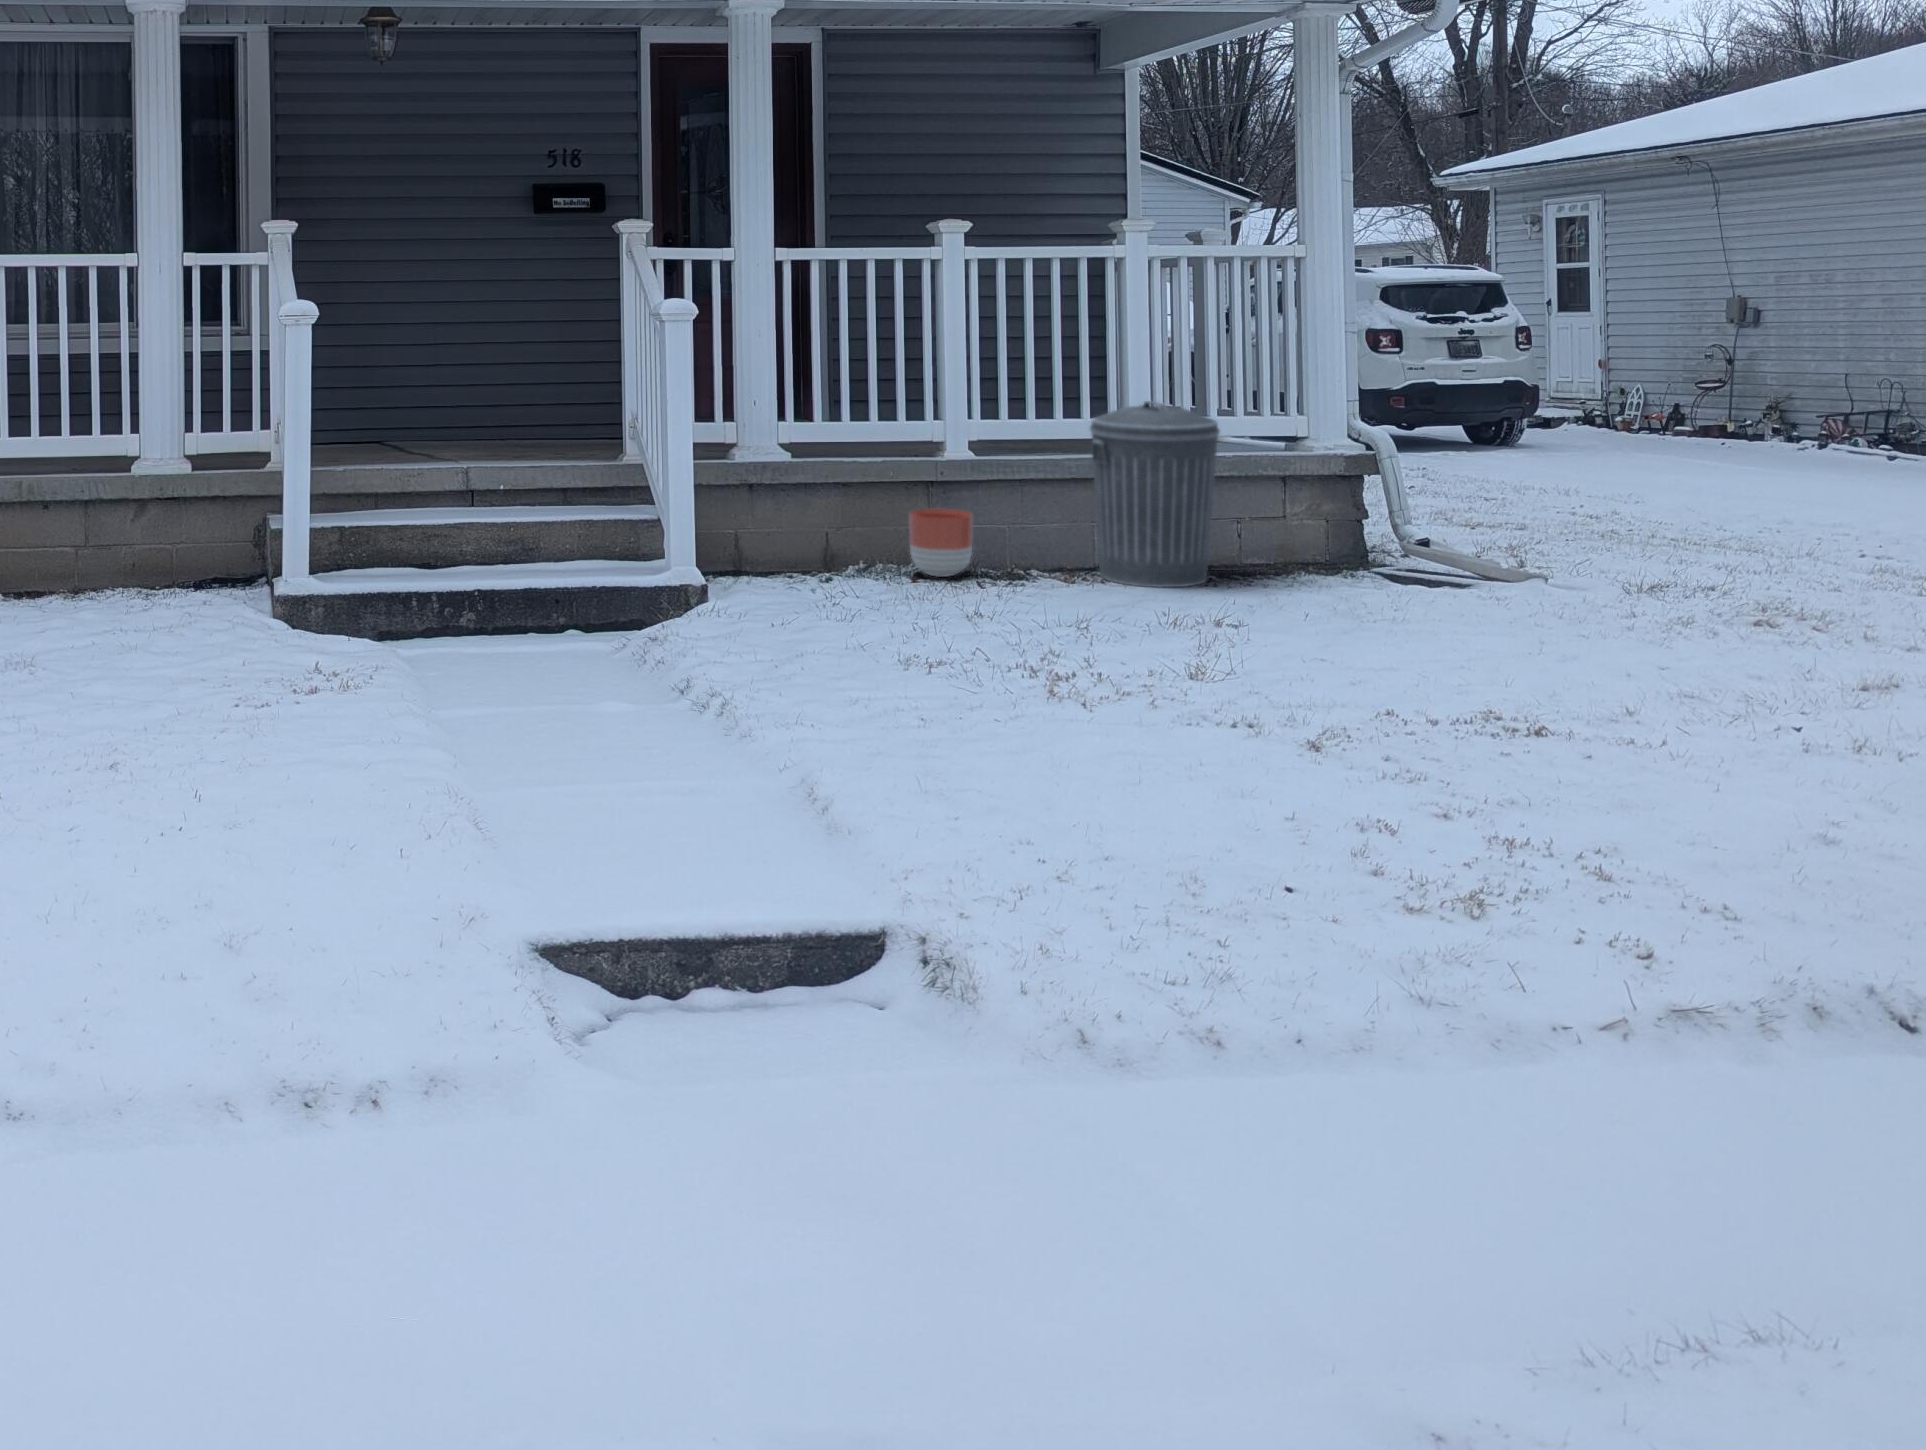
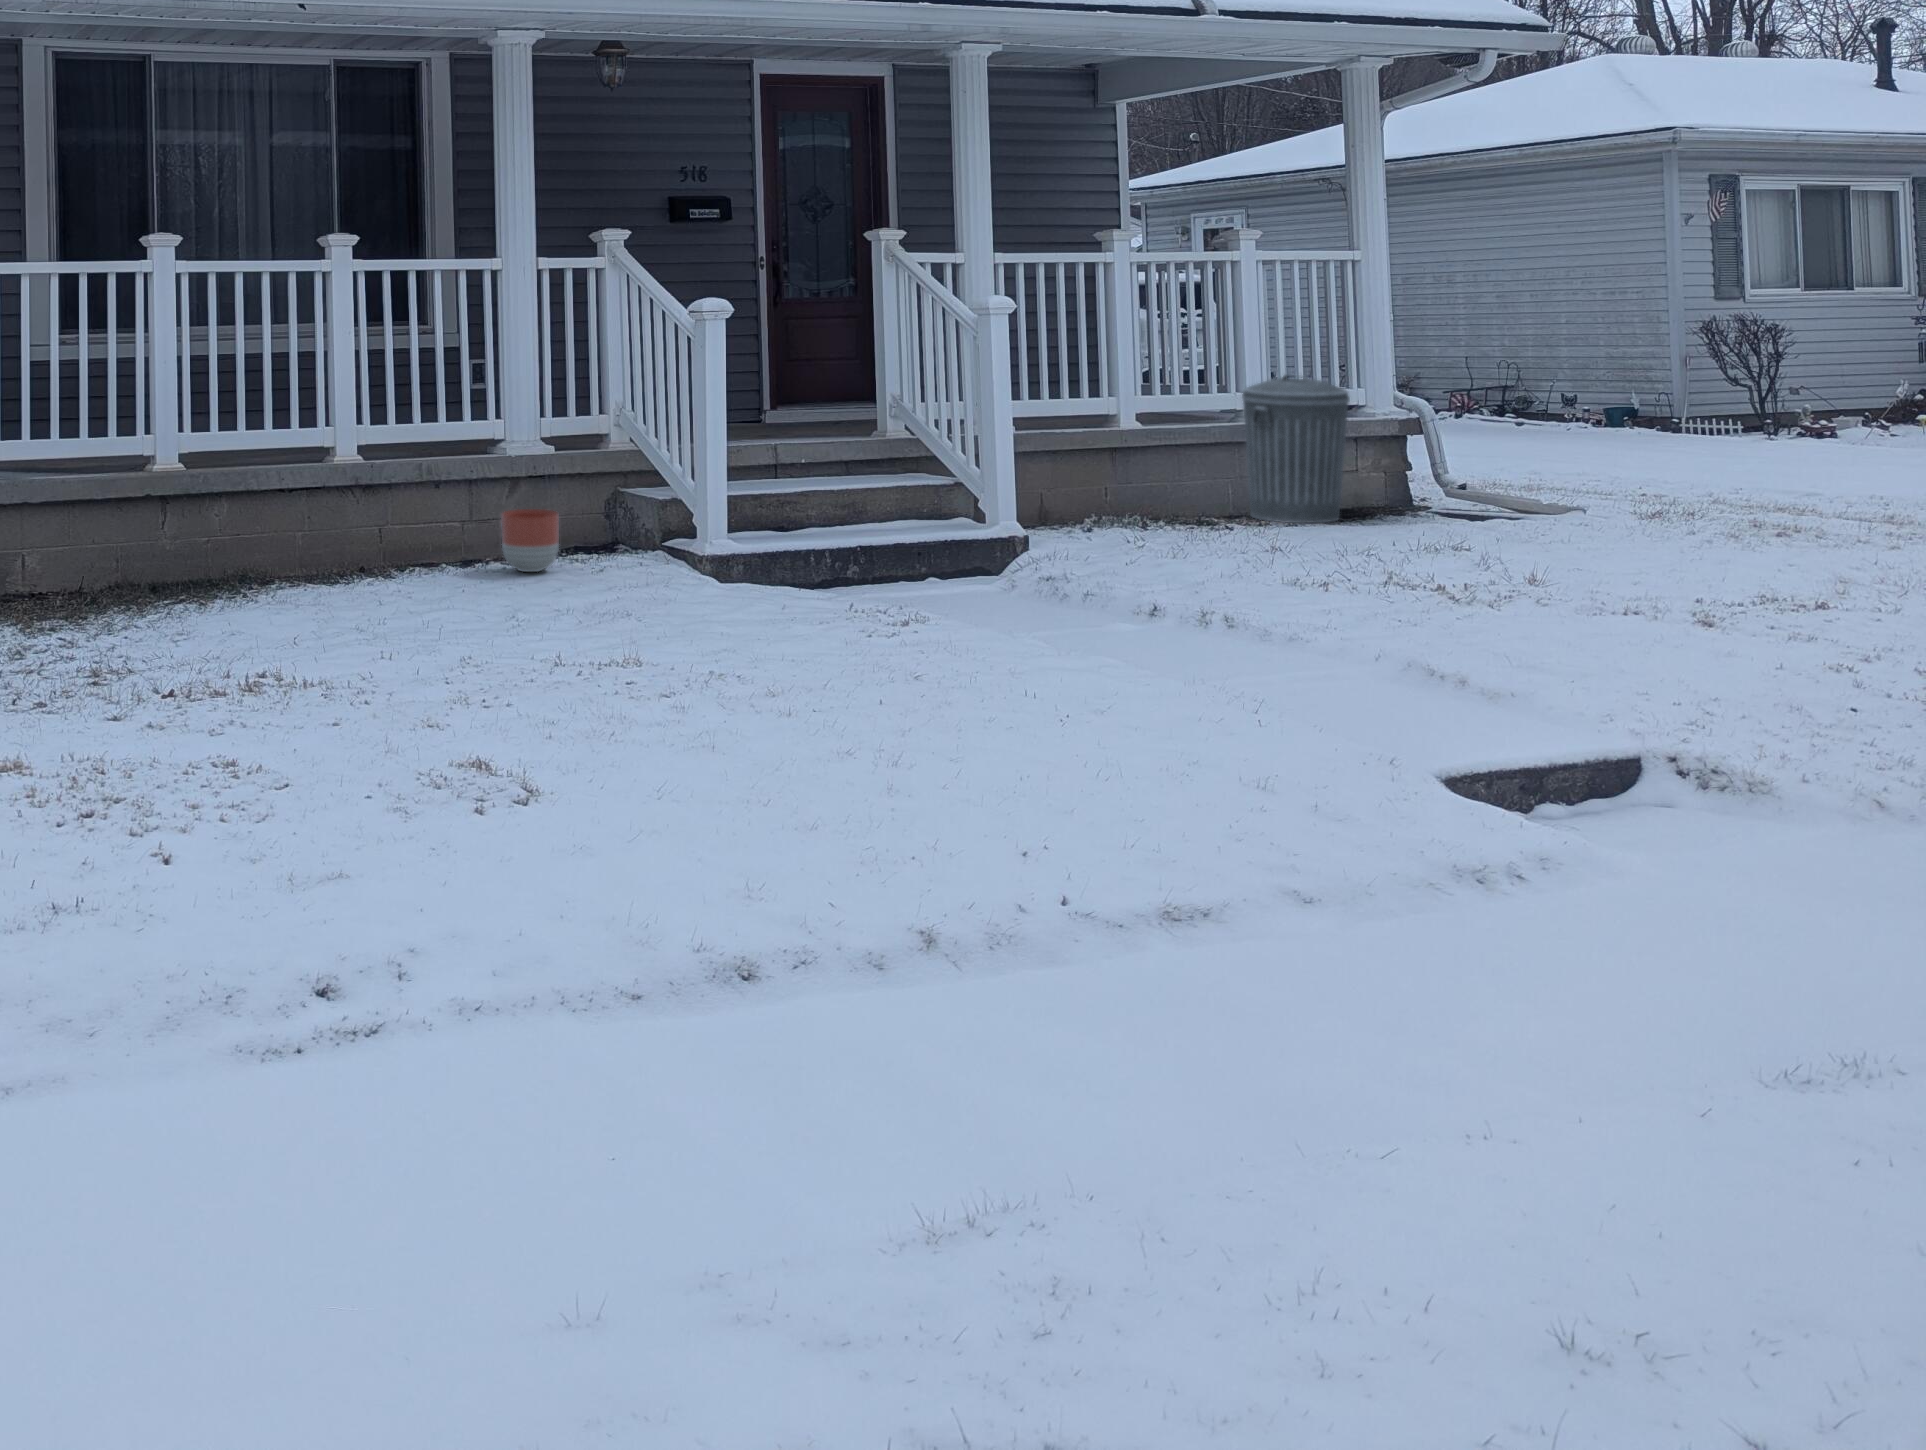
planter: present [909,509,973,577] -> present [501,509,559,572]

